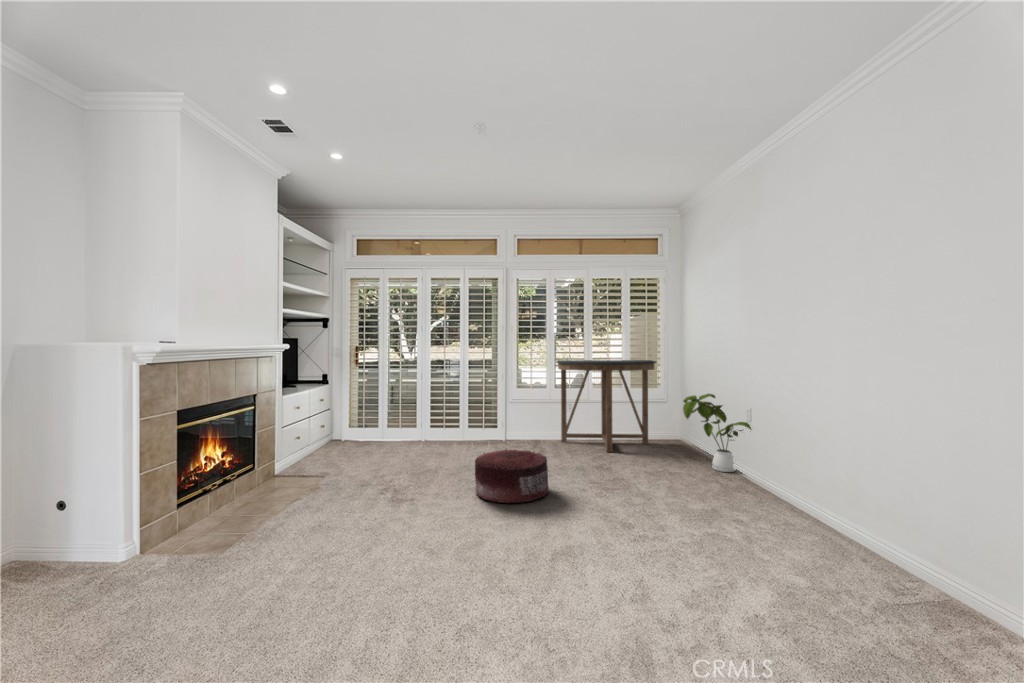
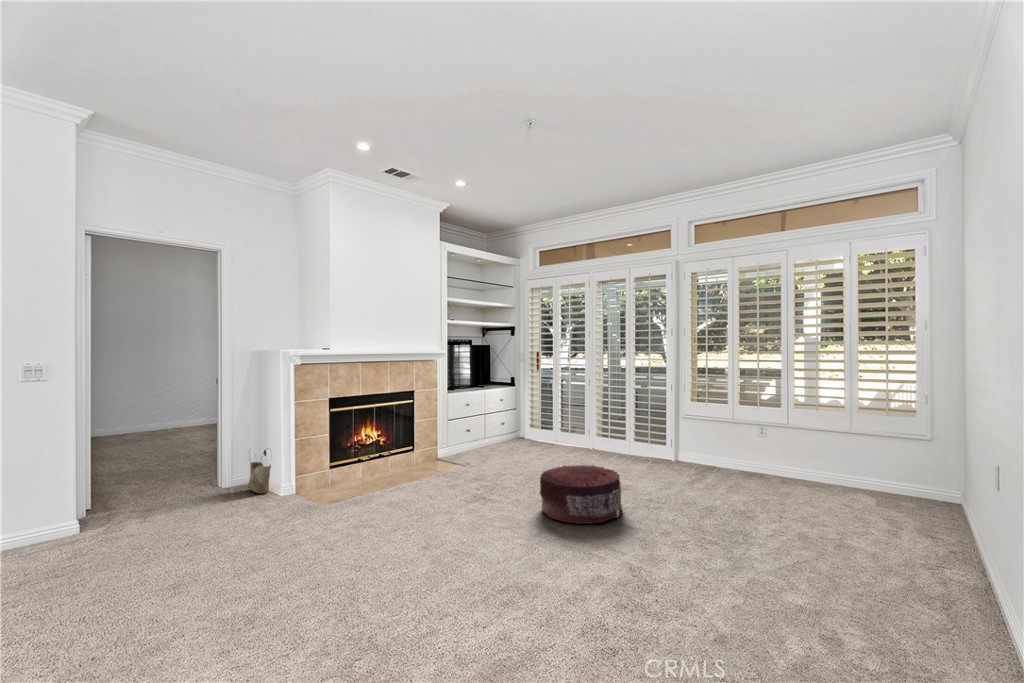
console table: present [556,360,656,452] -> none [724,370,876,494]
house plant: present [683,394,752,472] -> none [846,427,977,556]
woven basket: none [44,493,101,564] -> present [248,462,271,493]

